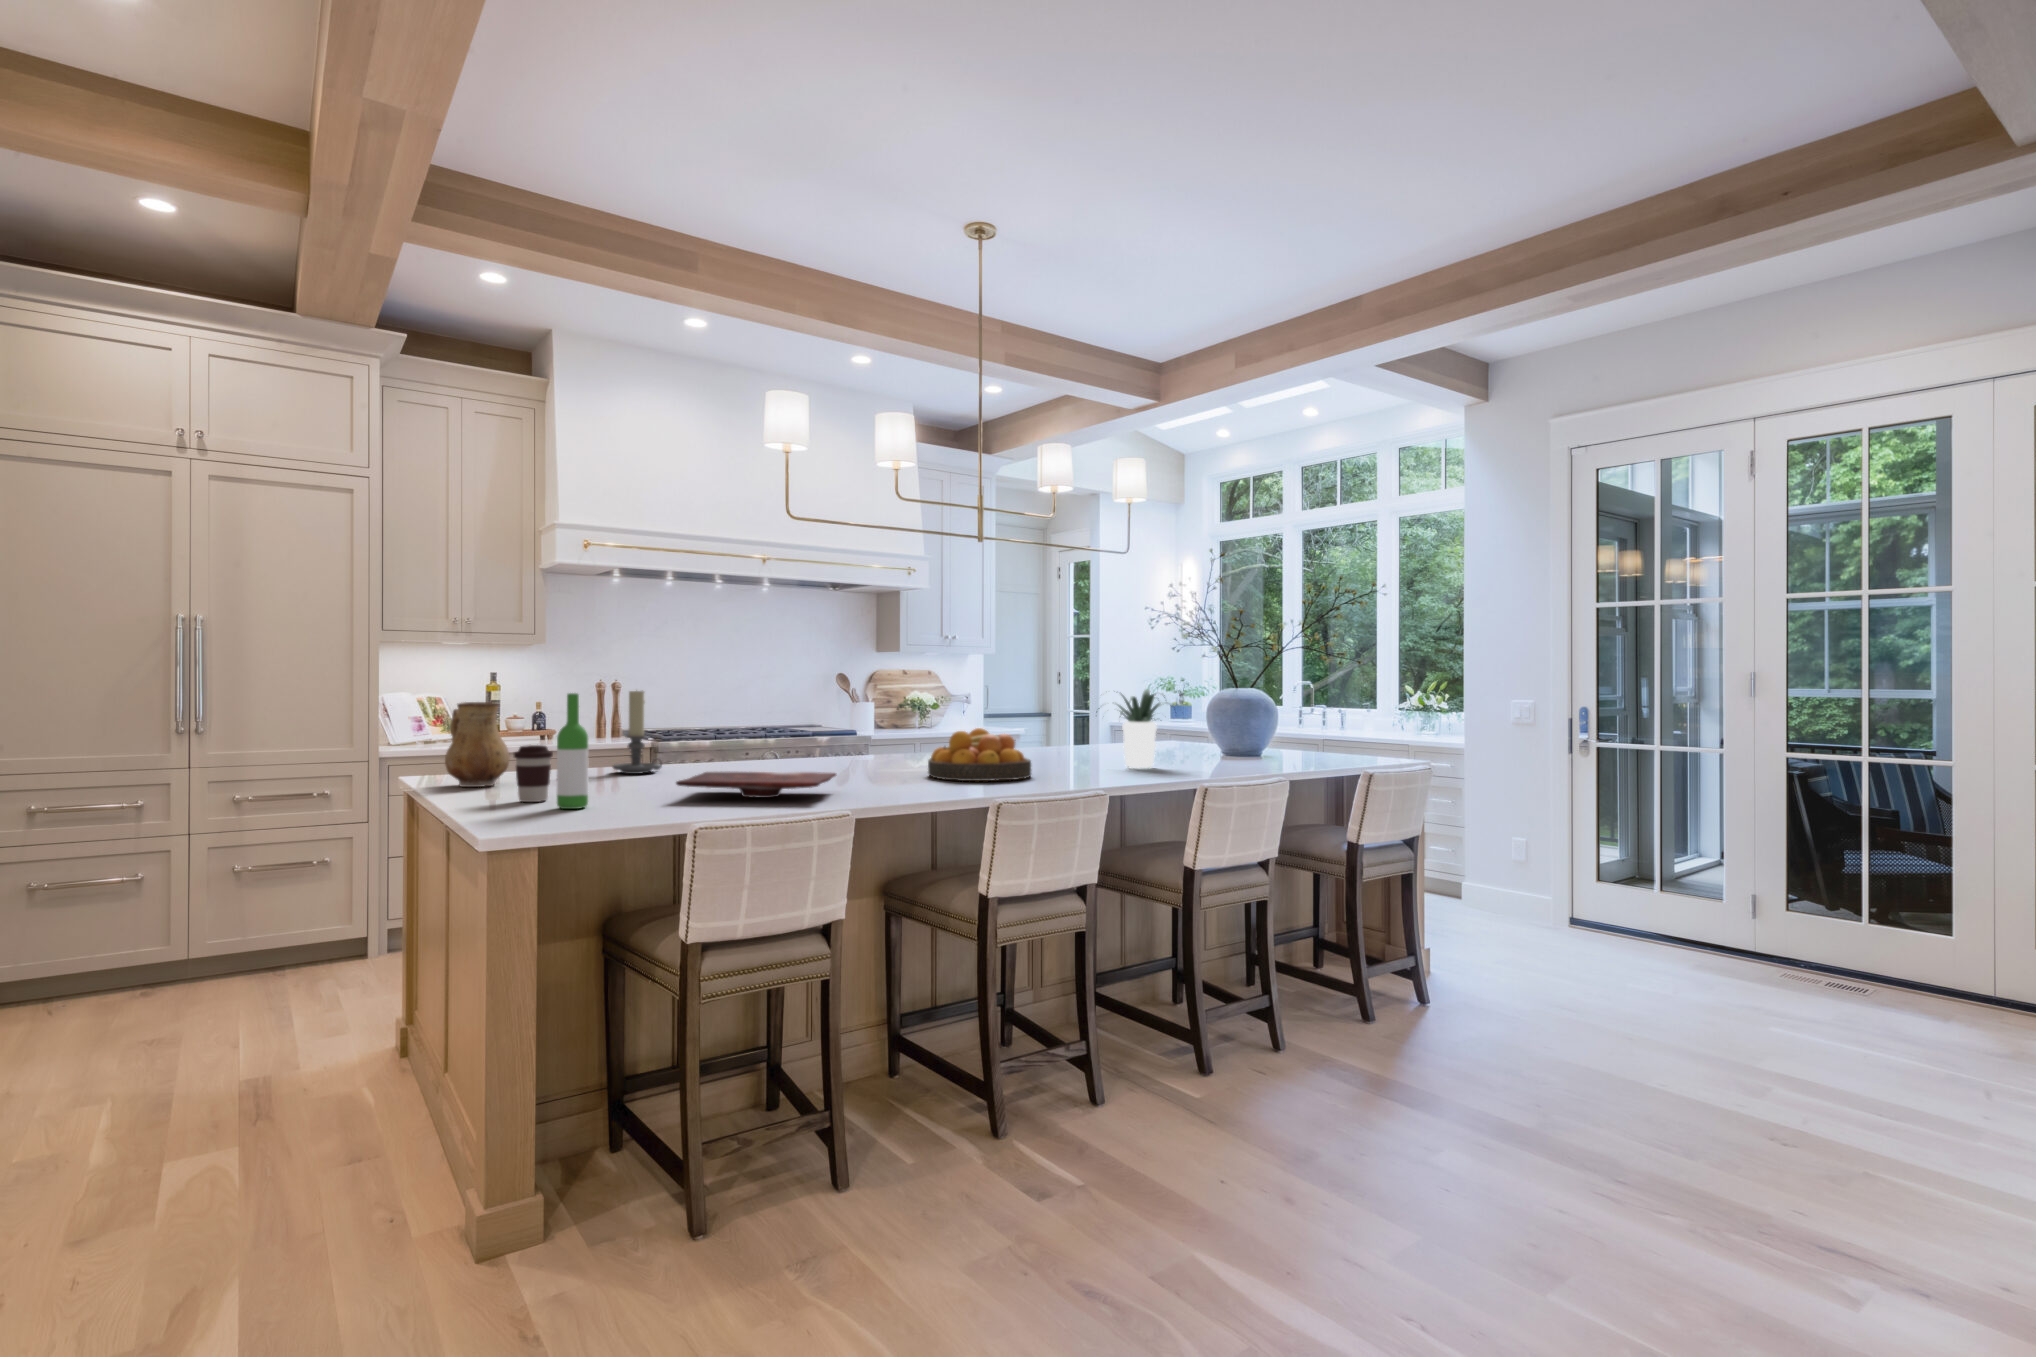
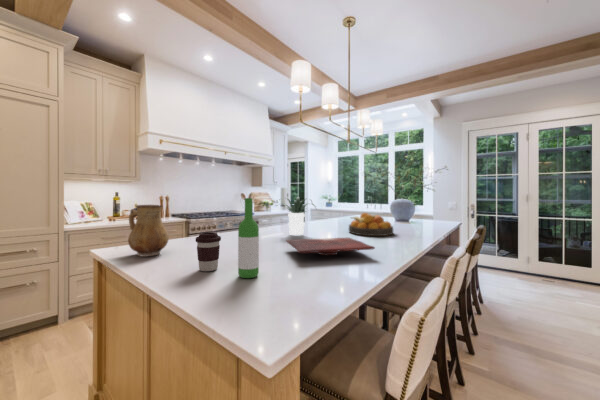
potted plant: present [1099,689,1171,768] -> present [285,197,314,235]
candle holder: present [613,691,662,774] -> none [211,197,233,239]

